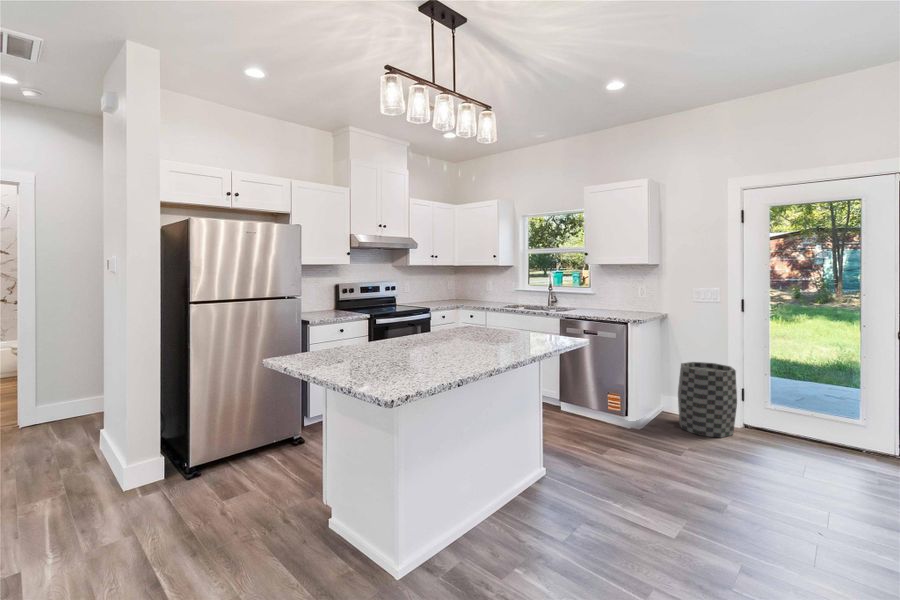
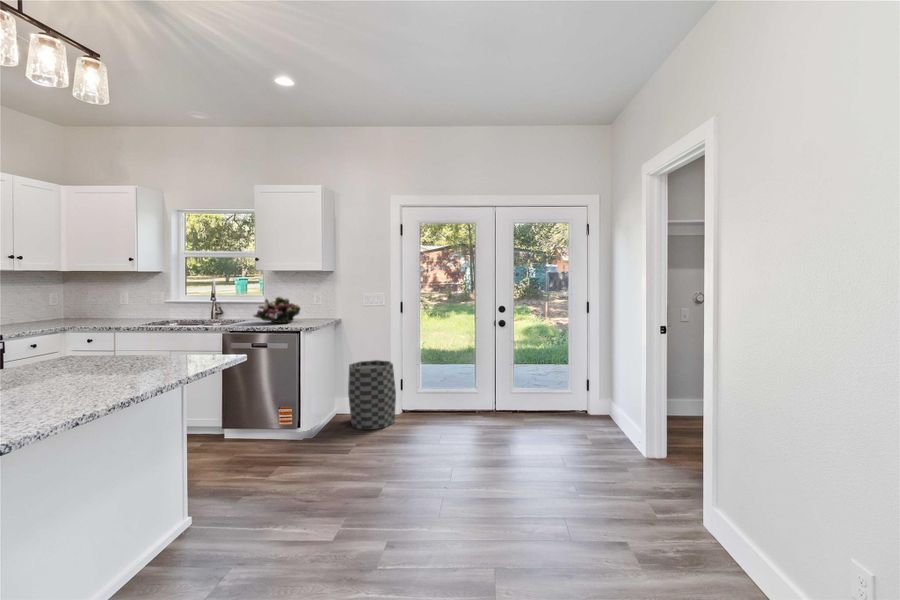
flower arrangement: none [587,289,632,315] -> present [253,296,300,323]

